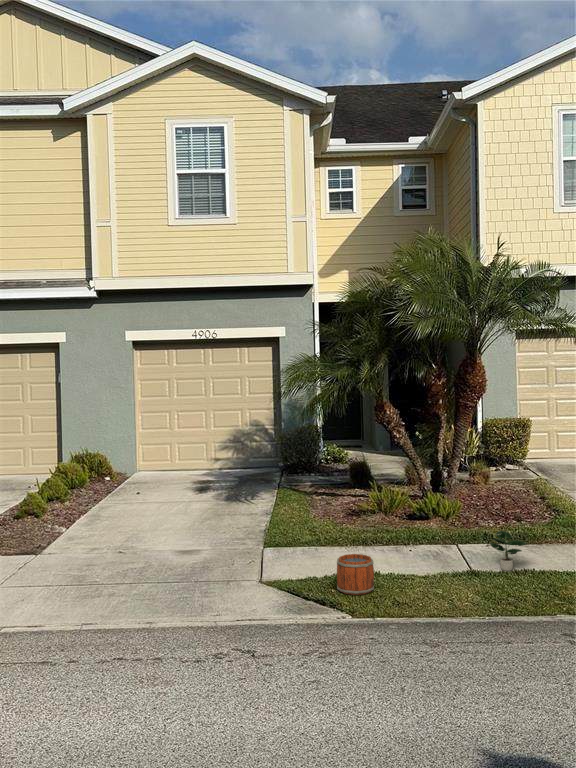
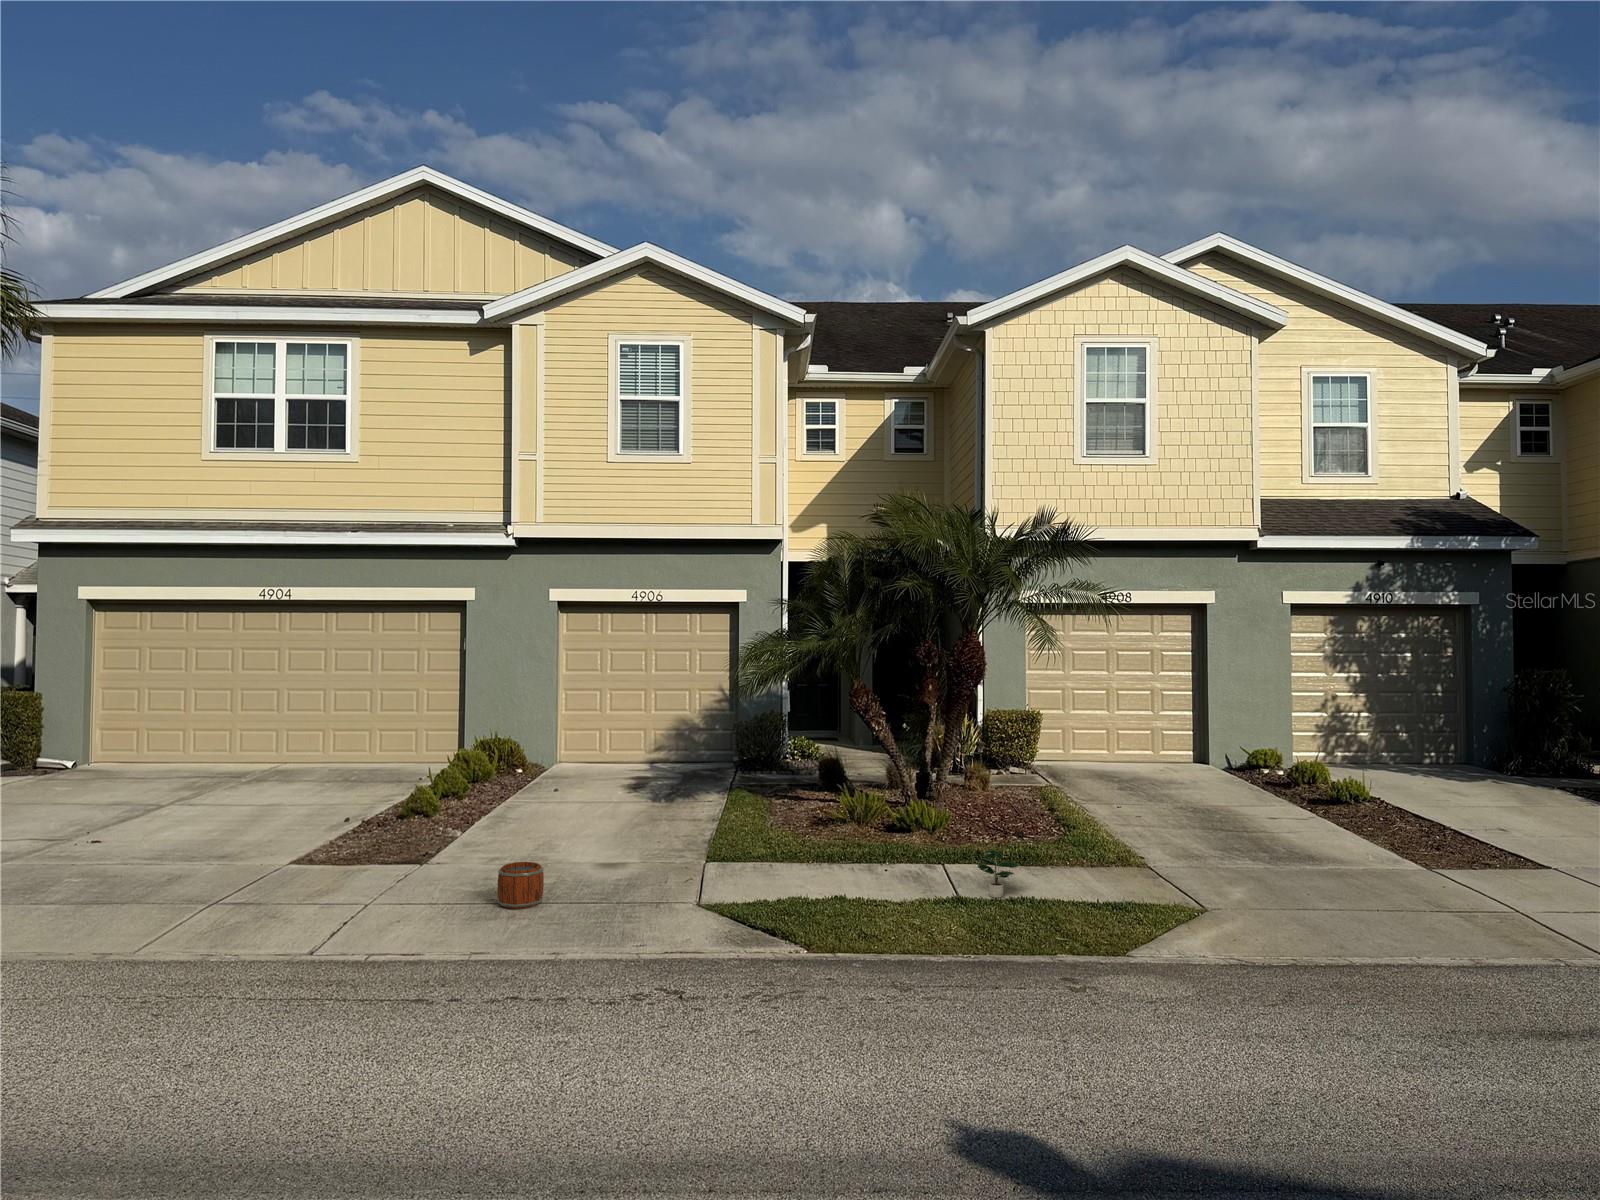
bucket: present [337,554,374,595] -> present [498,862,544,909]

